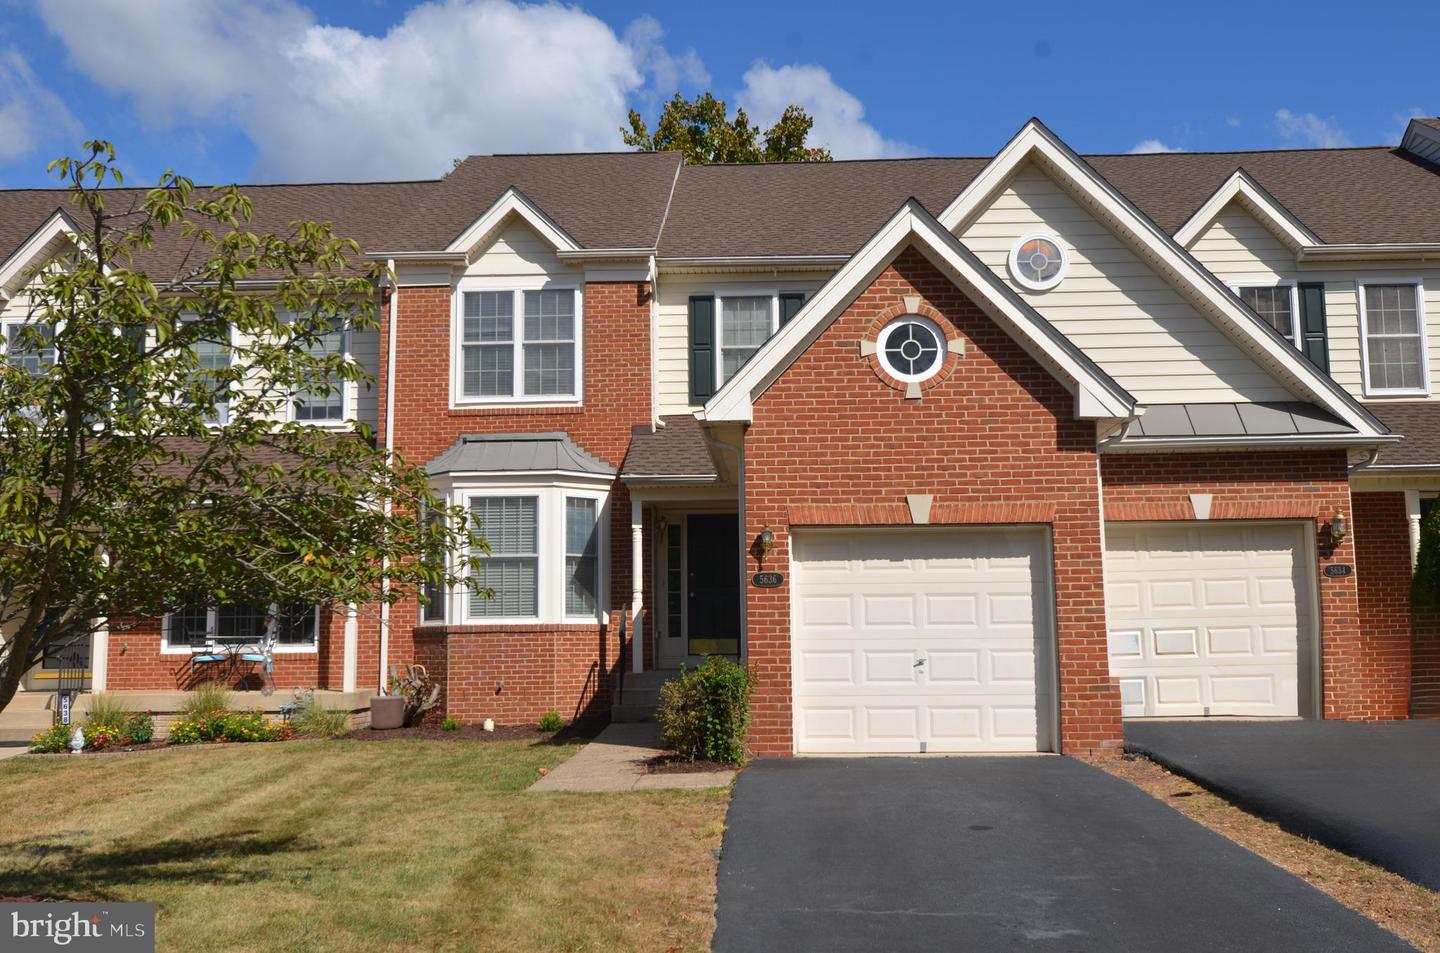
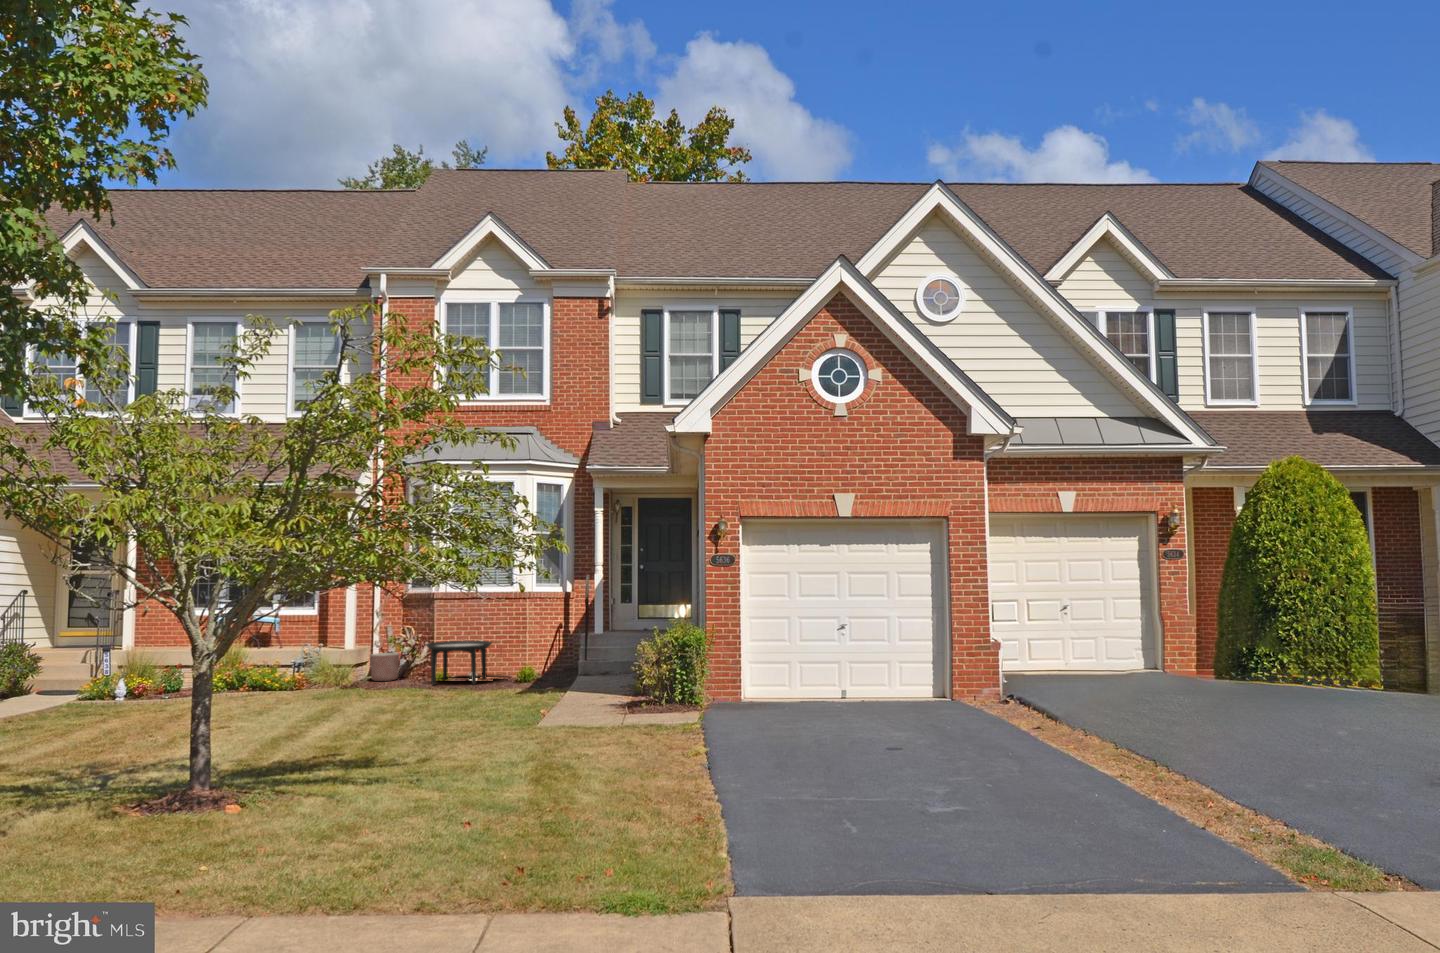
round table: none [430,681,509,734] -> present [426,641,492,685]

